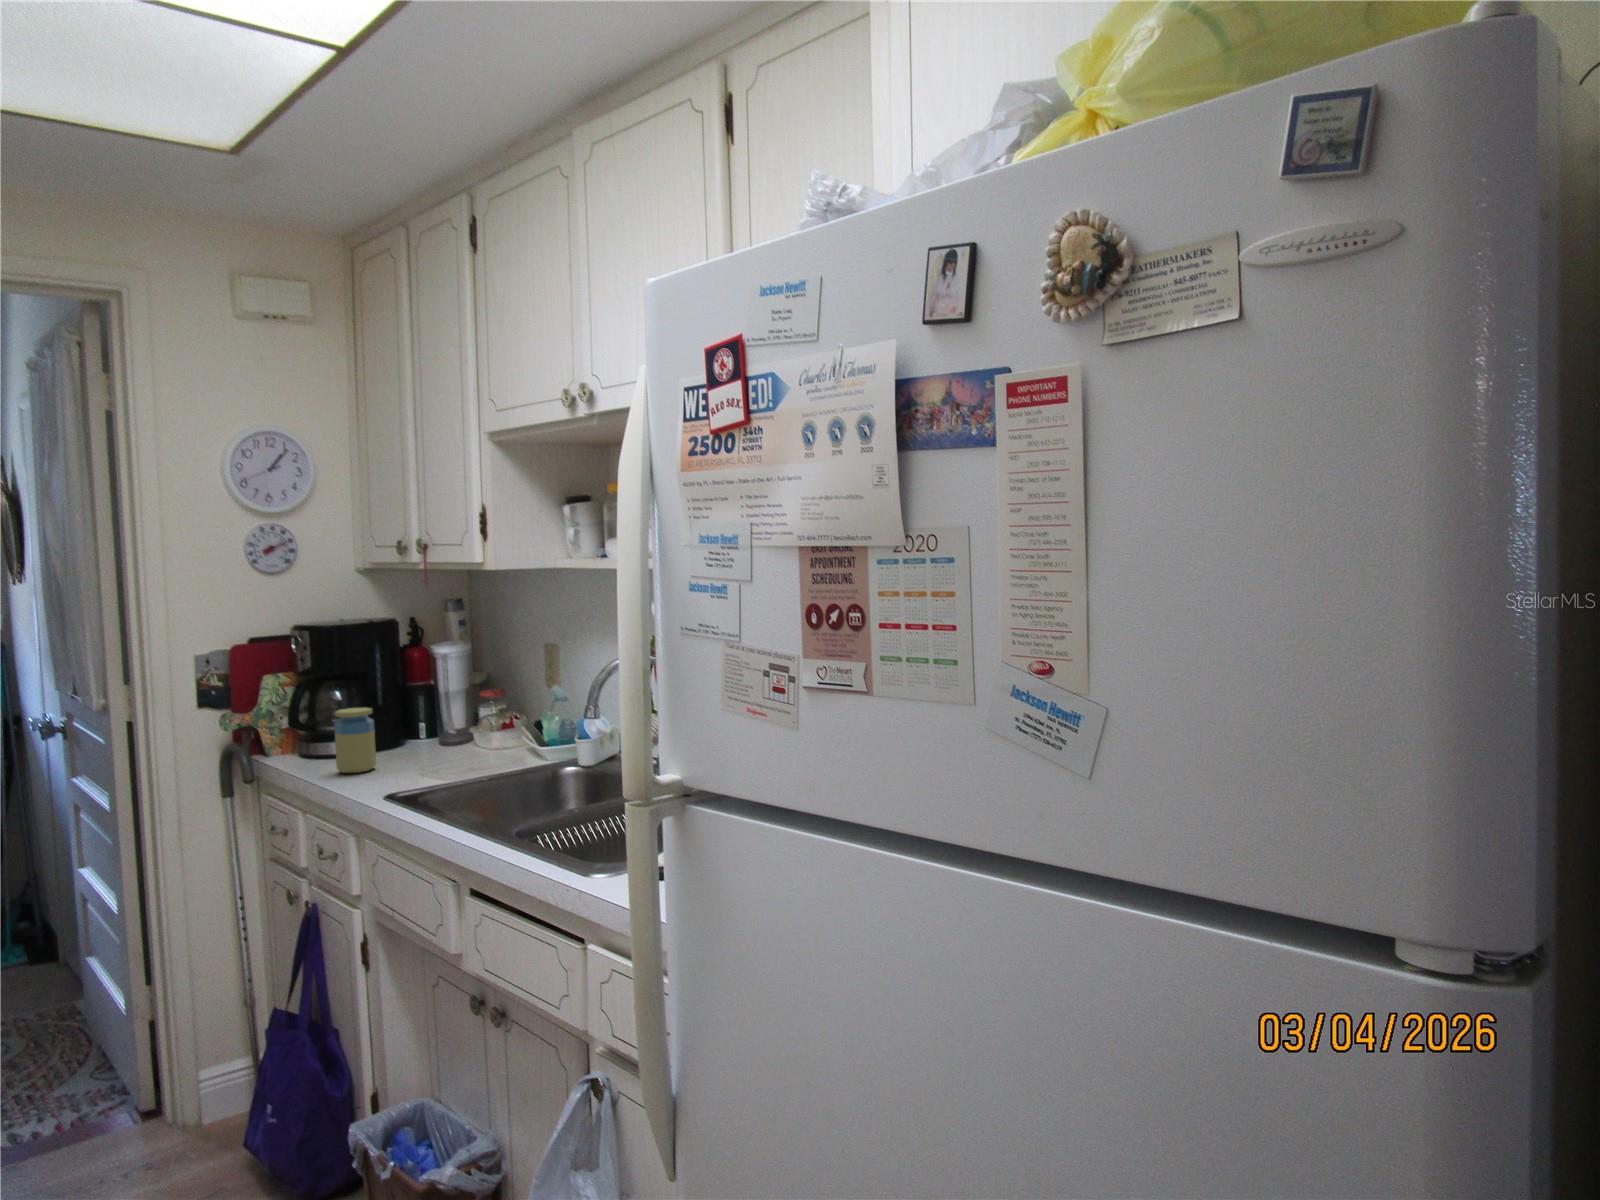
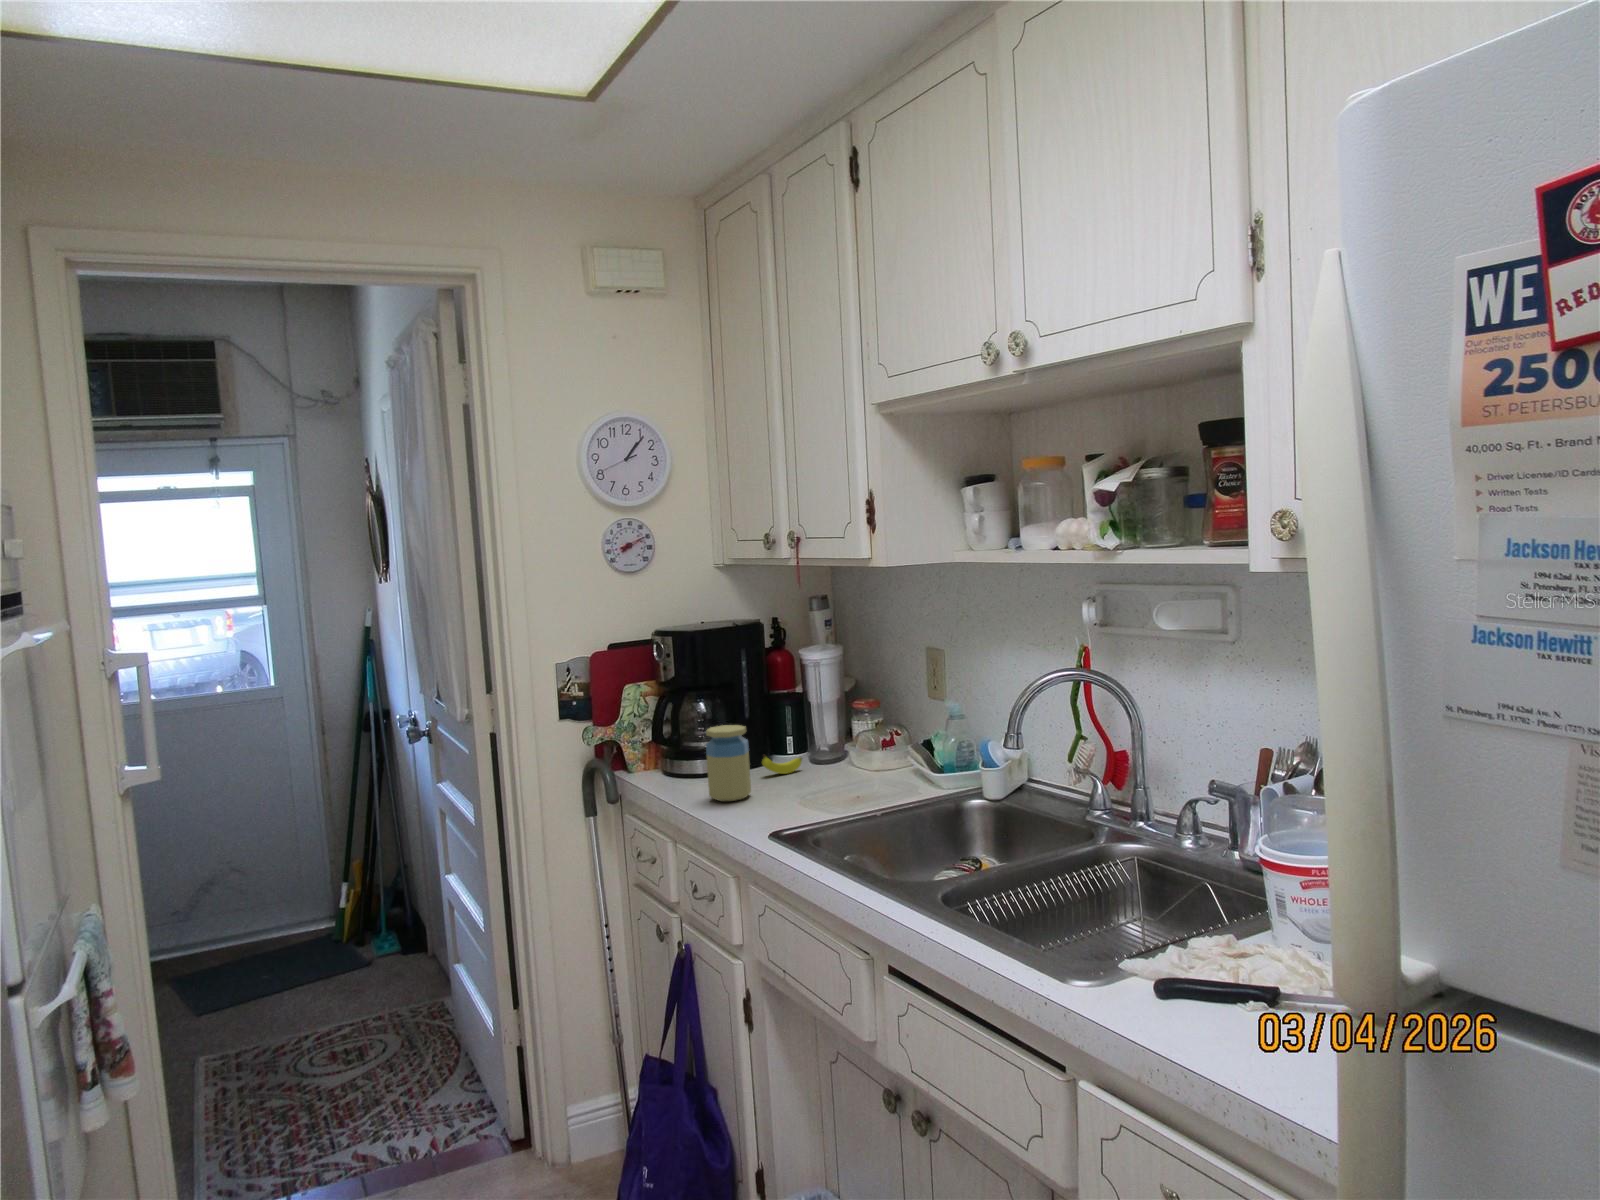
banana: none [391,735,430,752] -> present [762,755,802,774]

